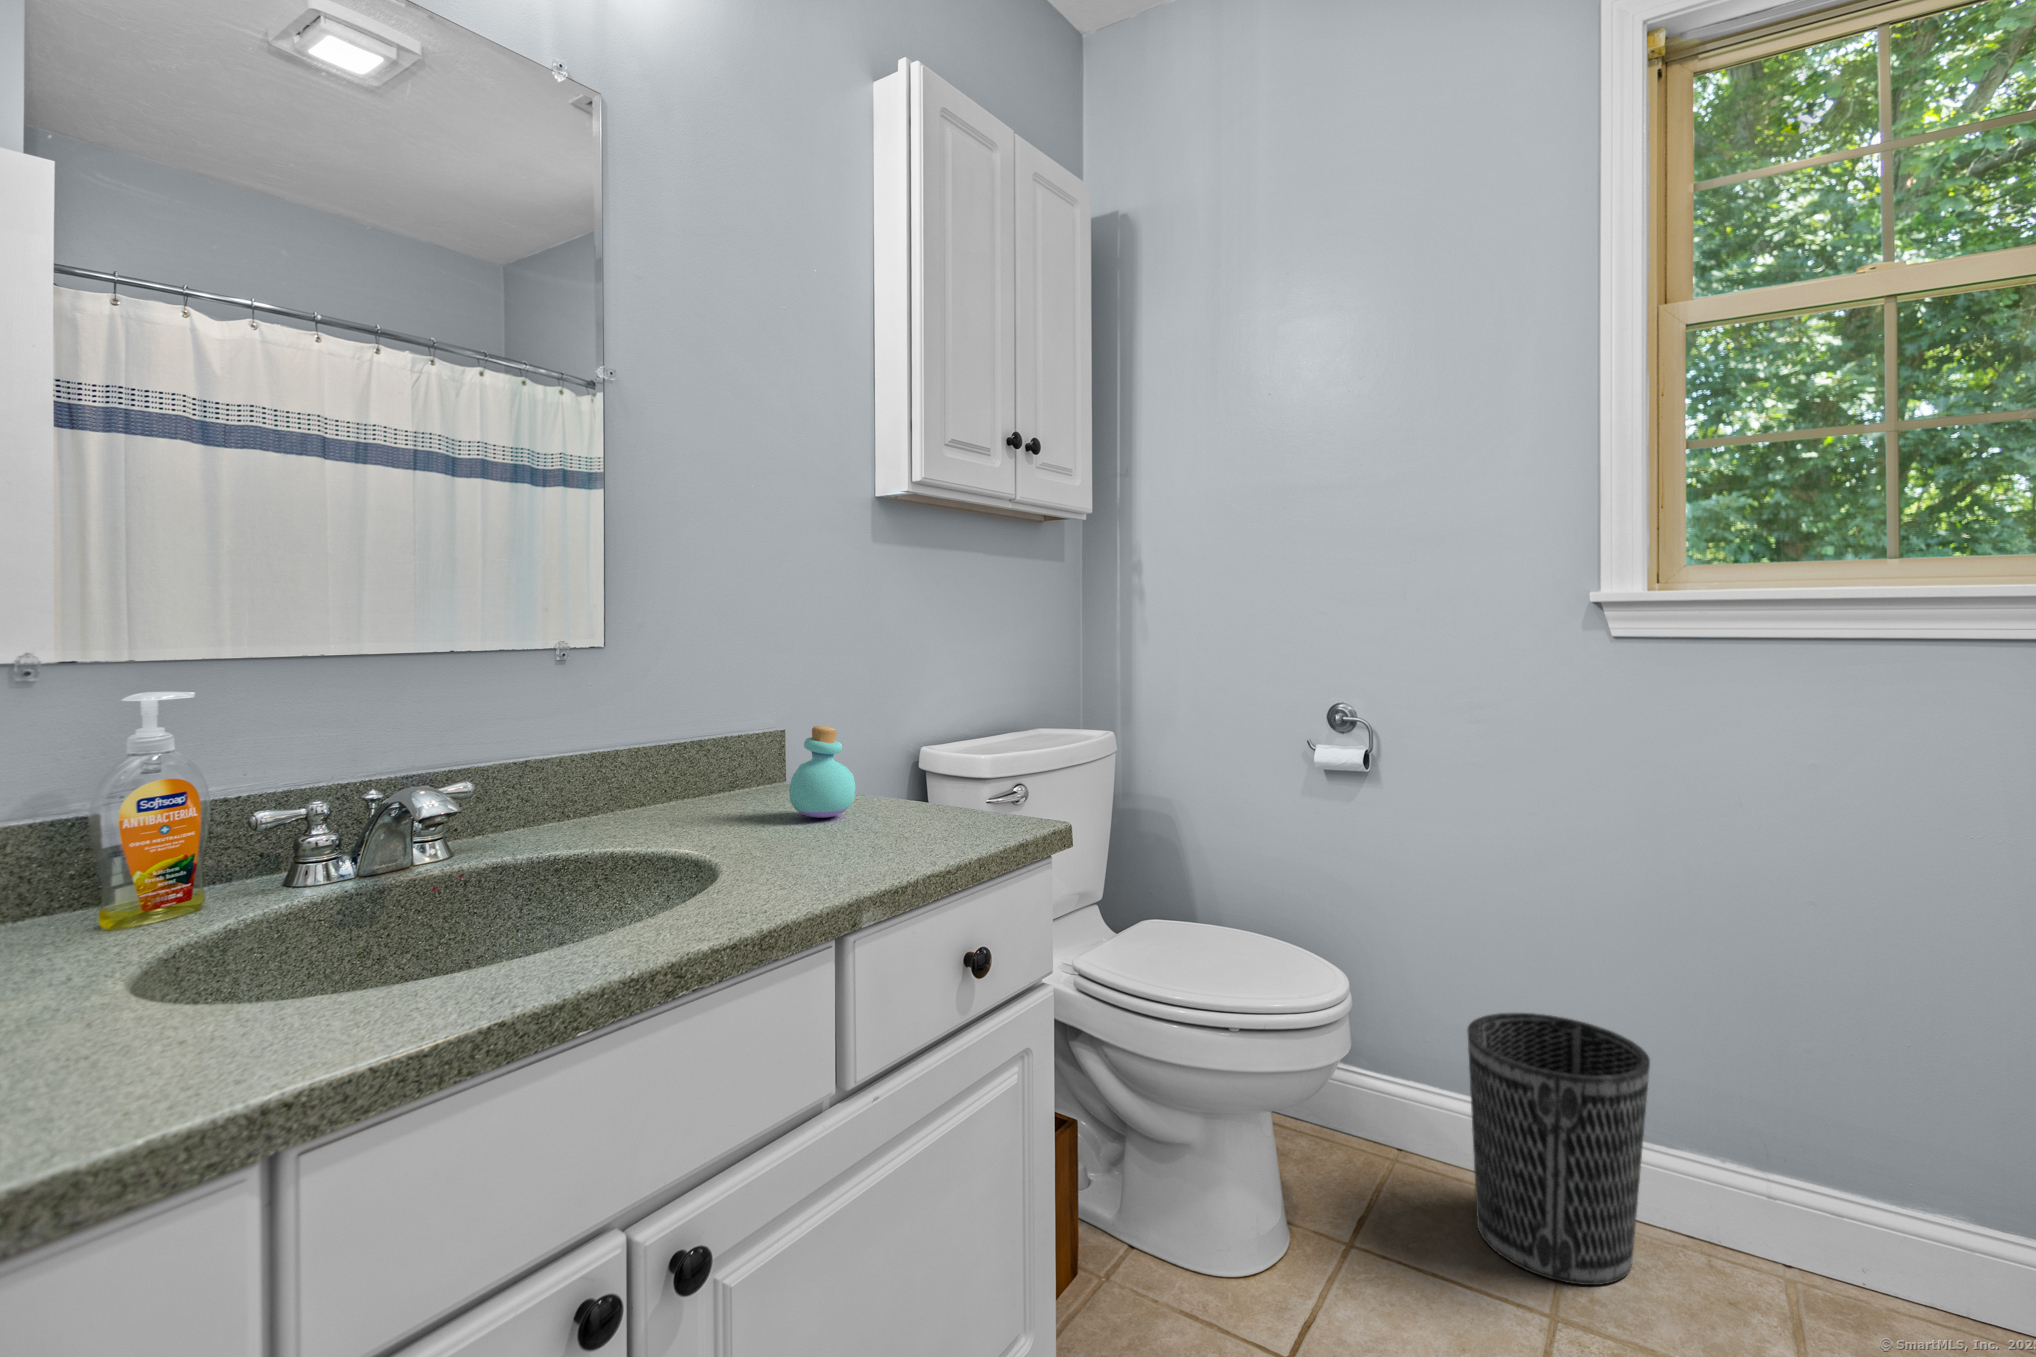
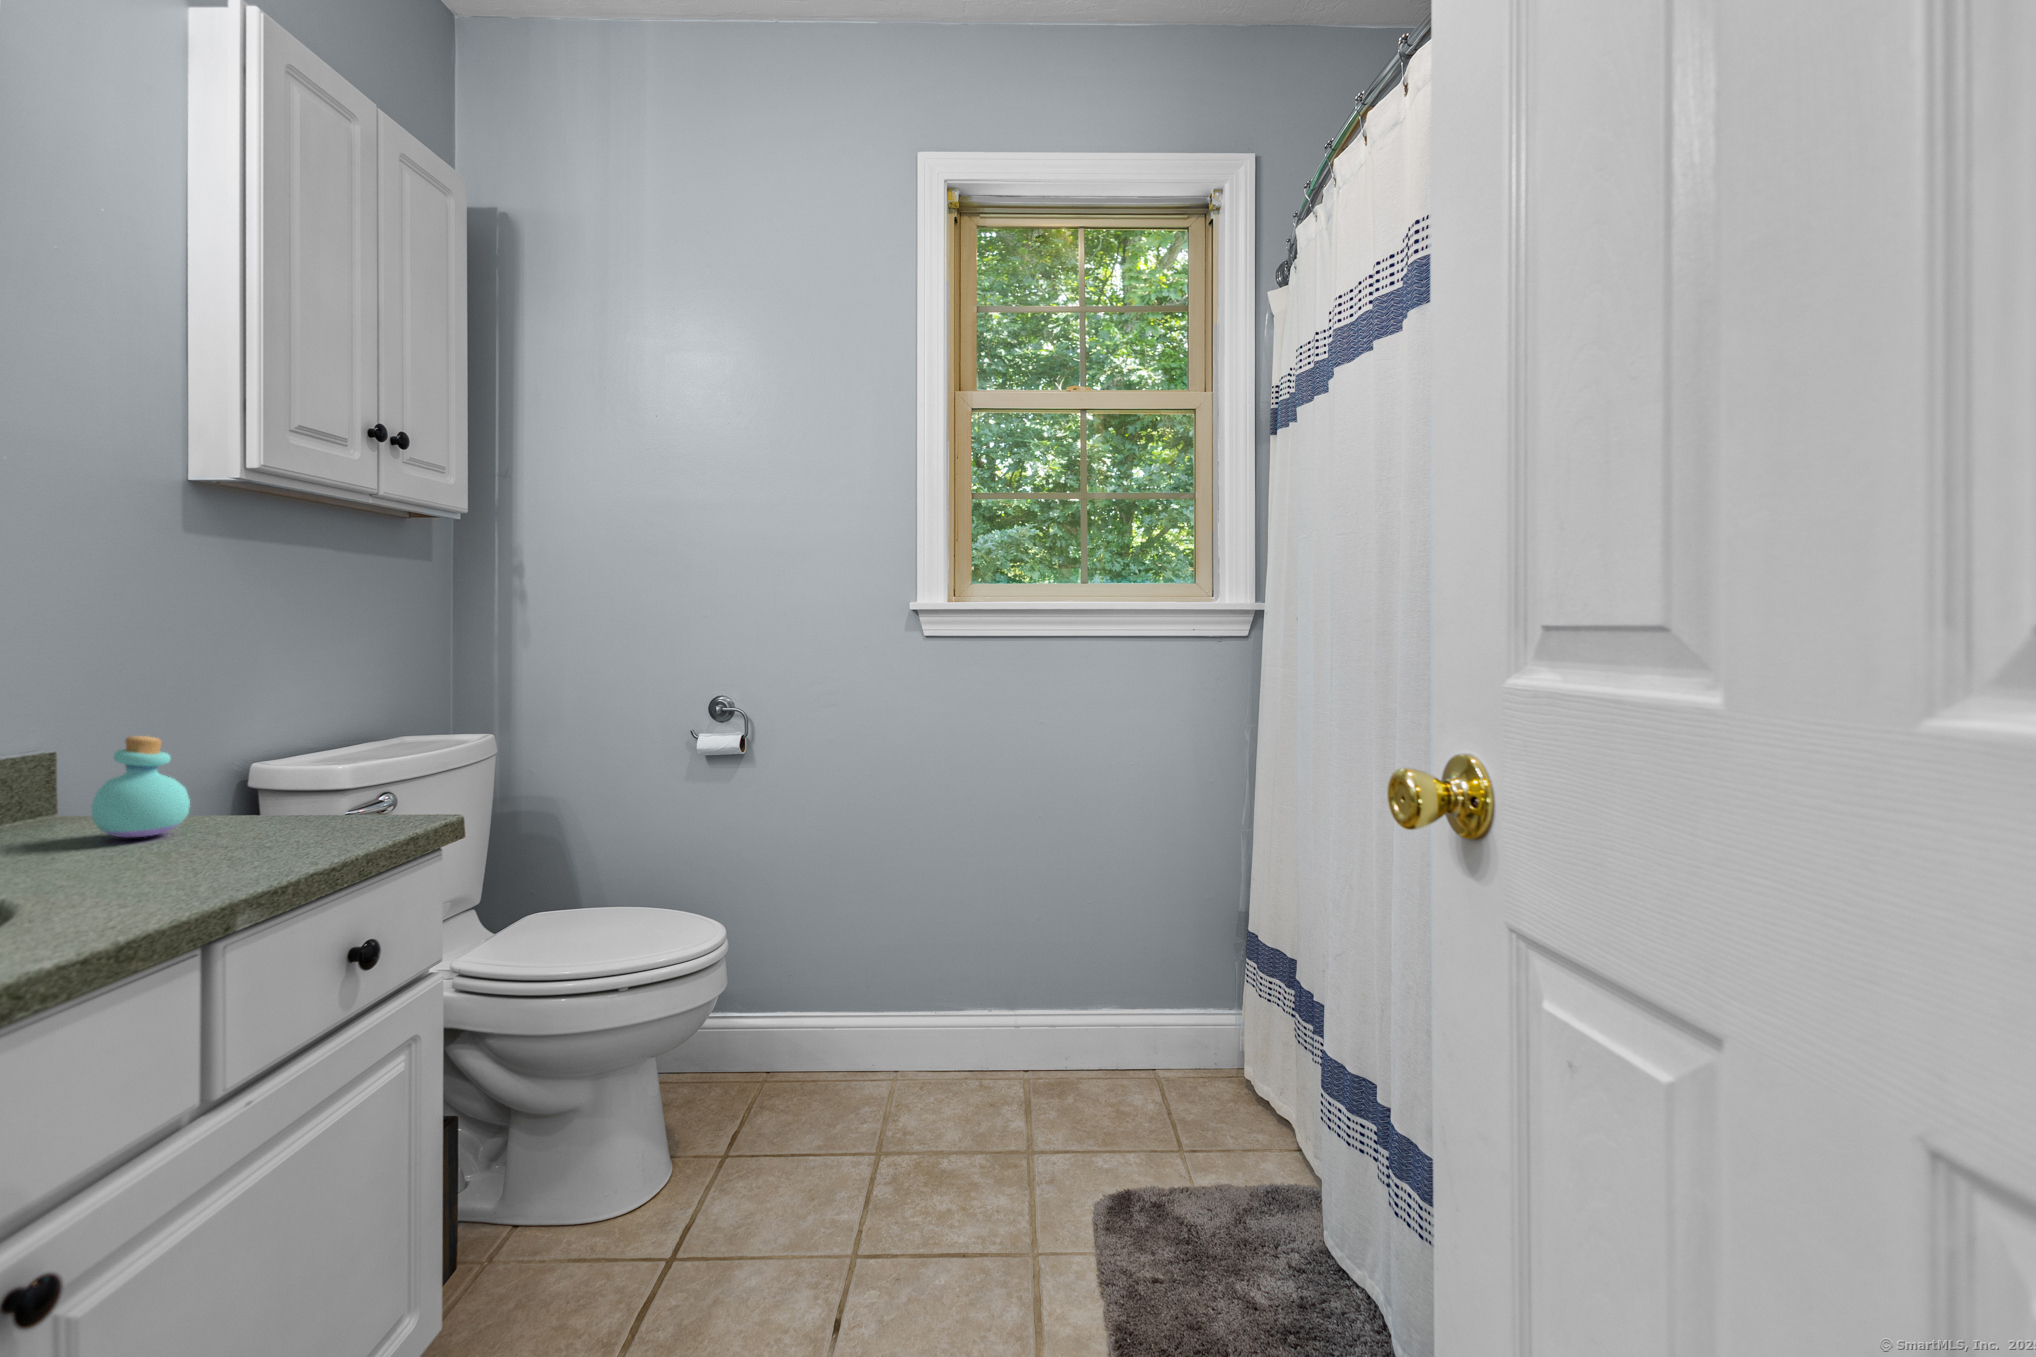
wastebasket: present [1467,1013,1650,1285] -> none [822,935,945,1132]

